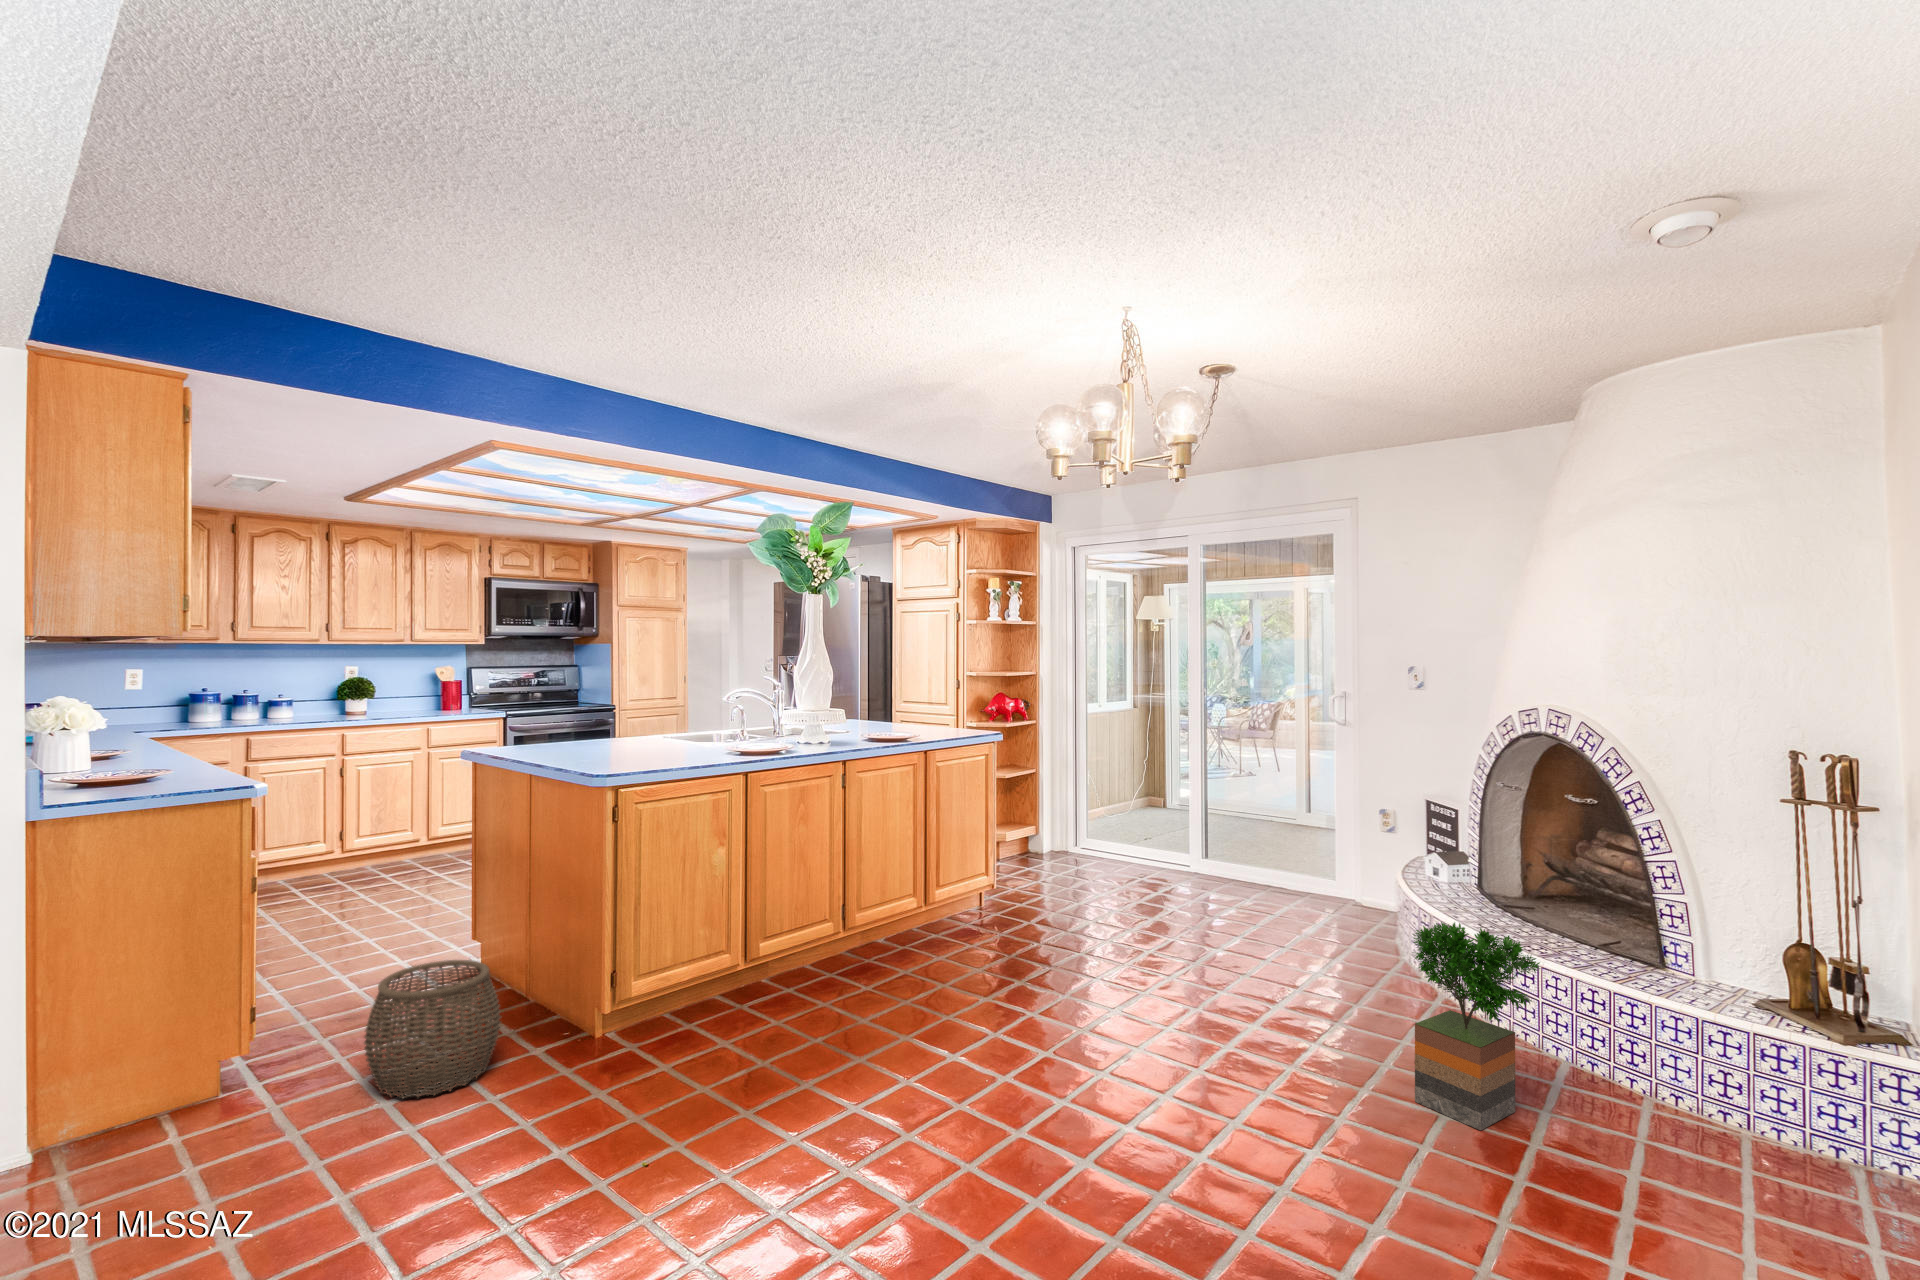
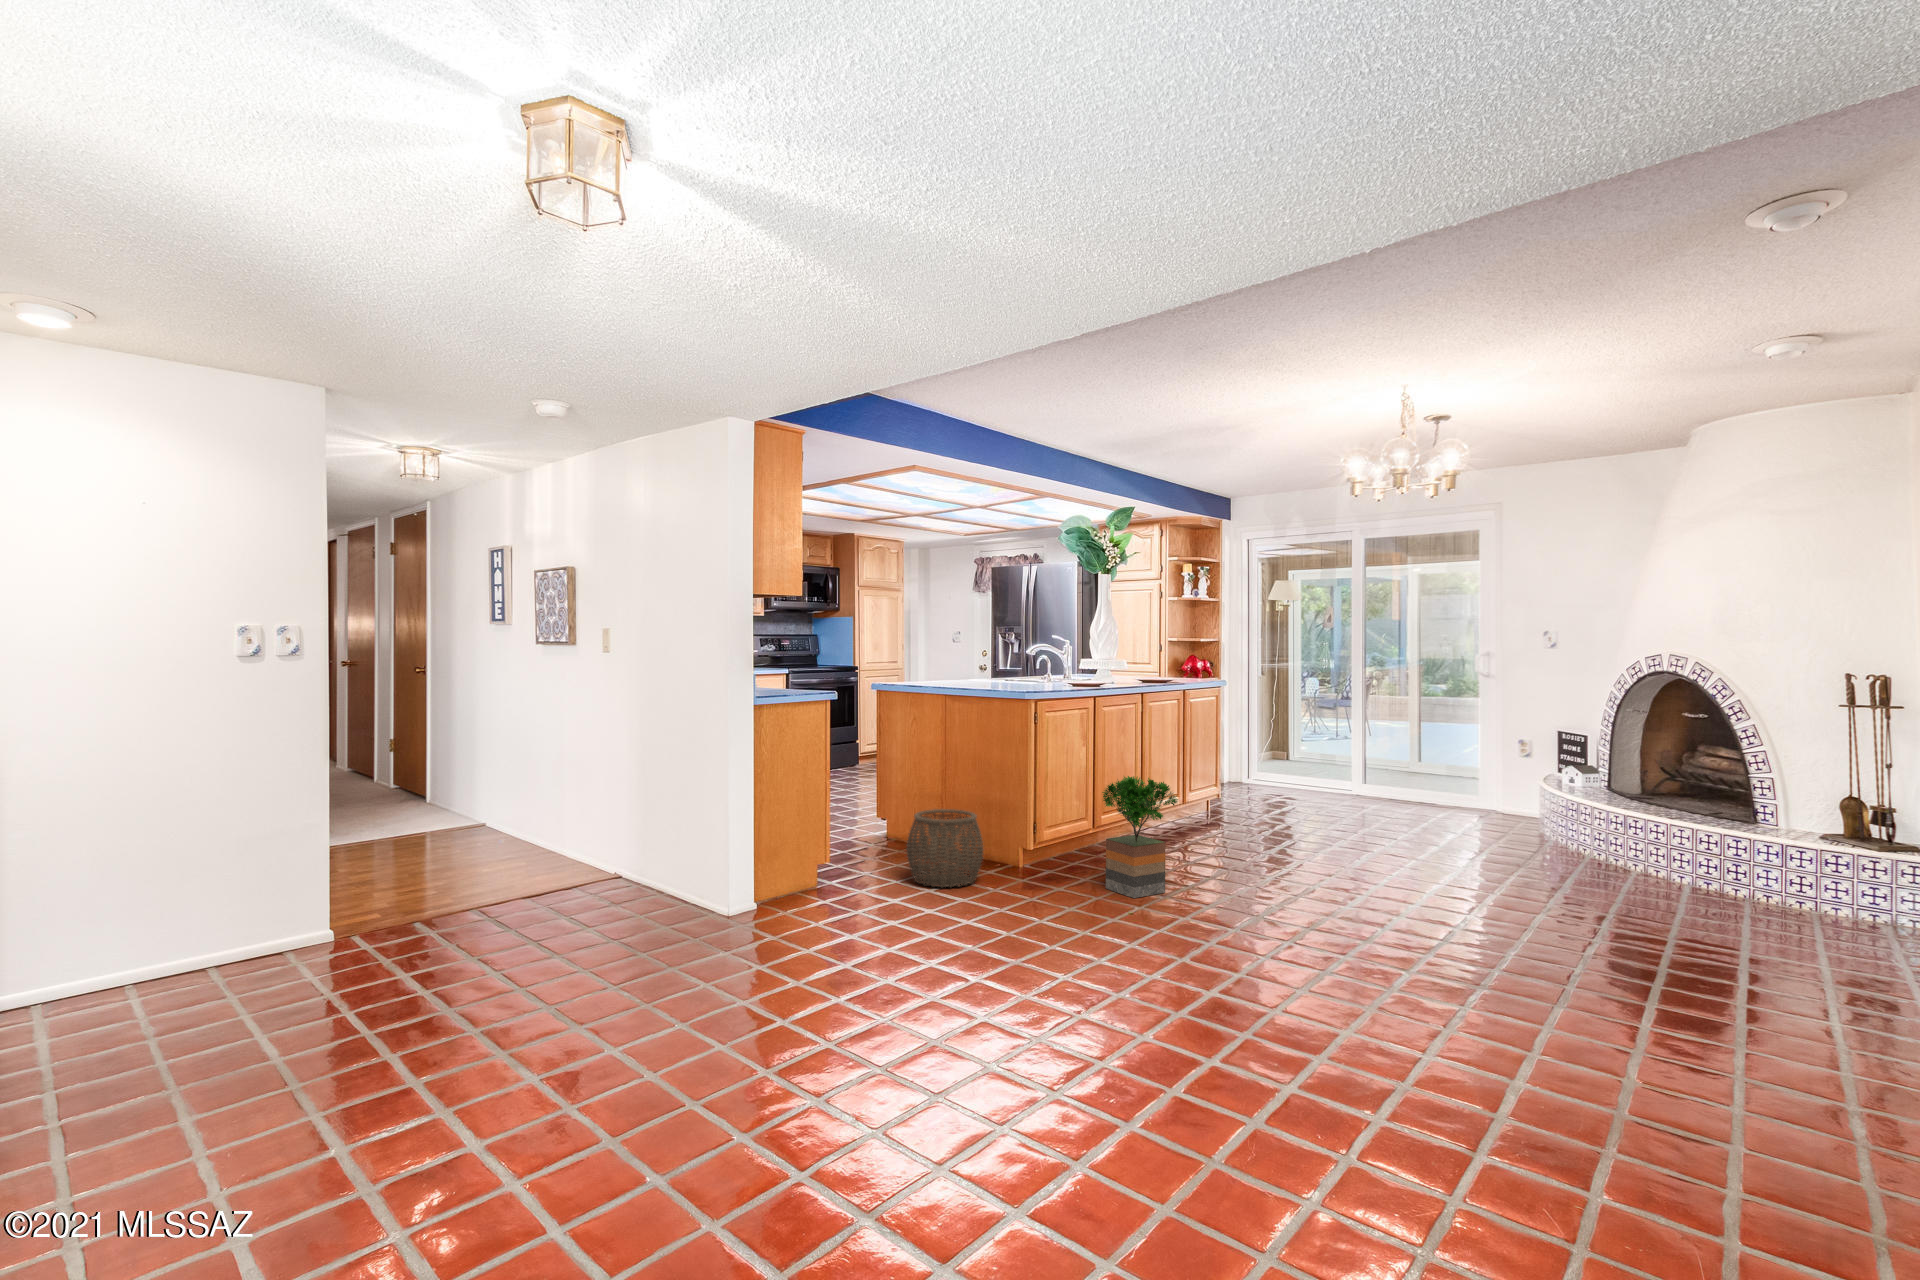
potted tree: present [1413,922,1540,1130] -> present [1102,776,1178,898]

